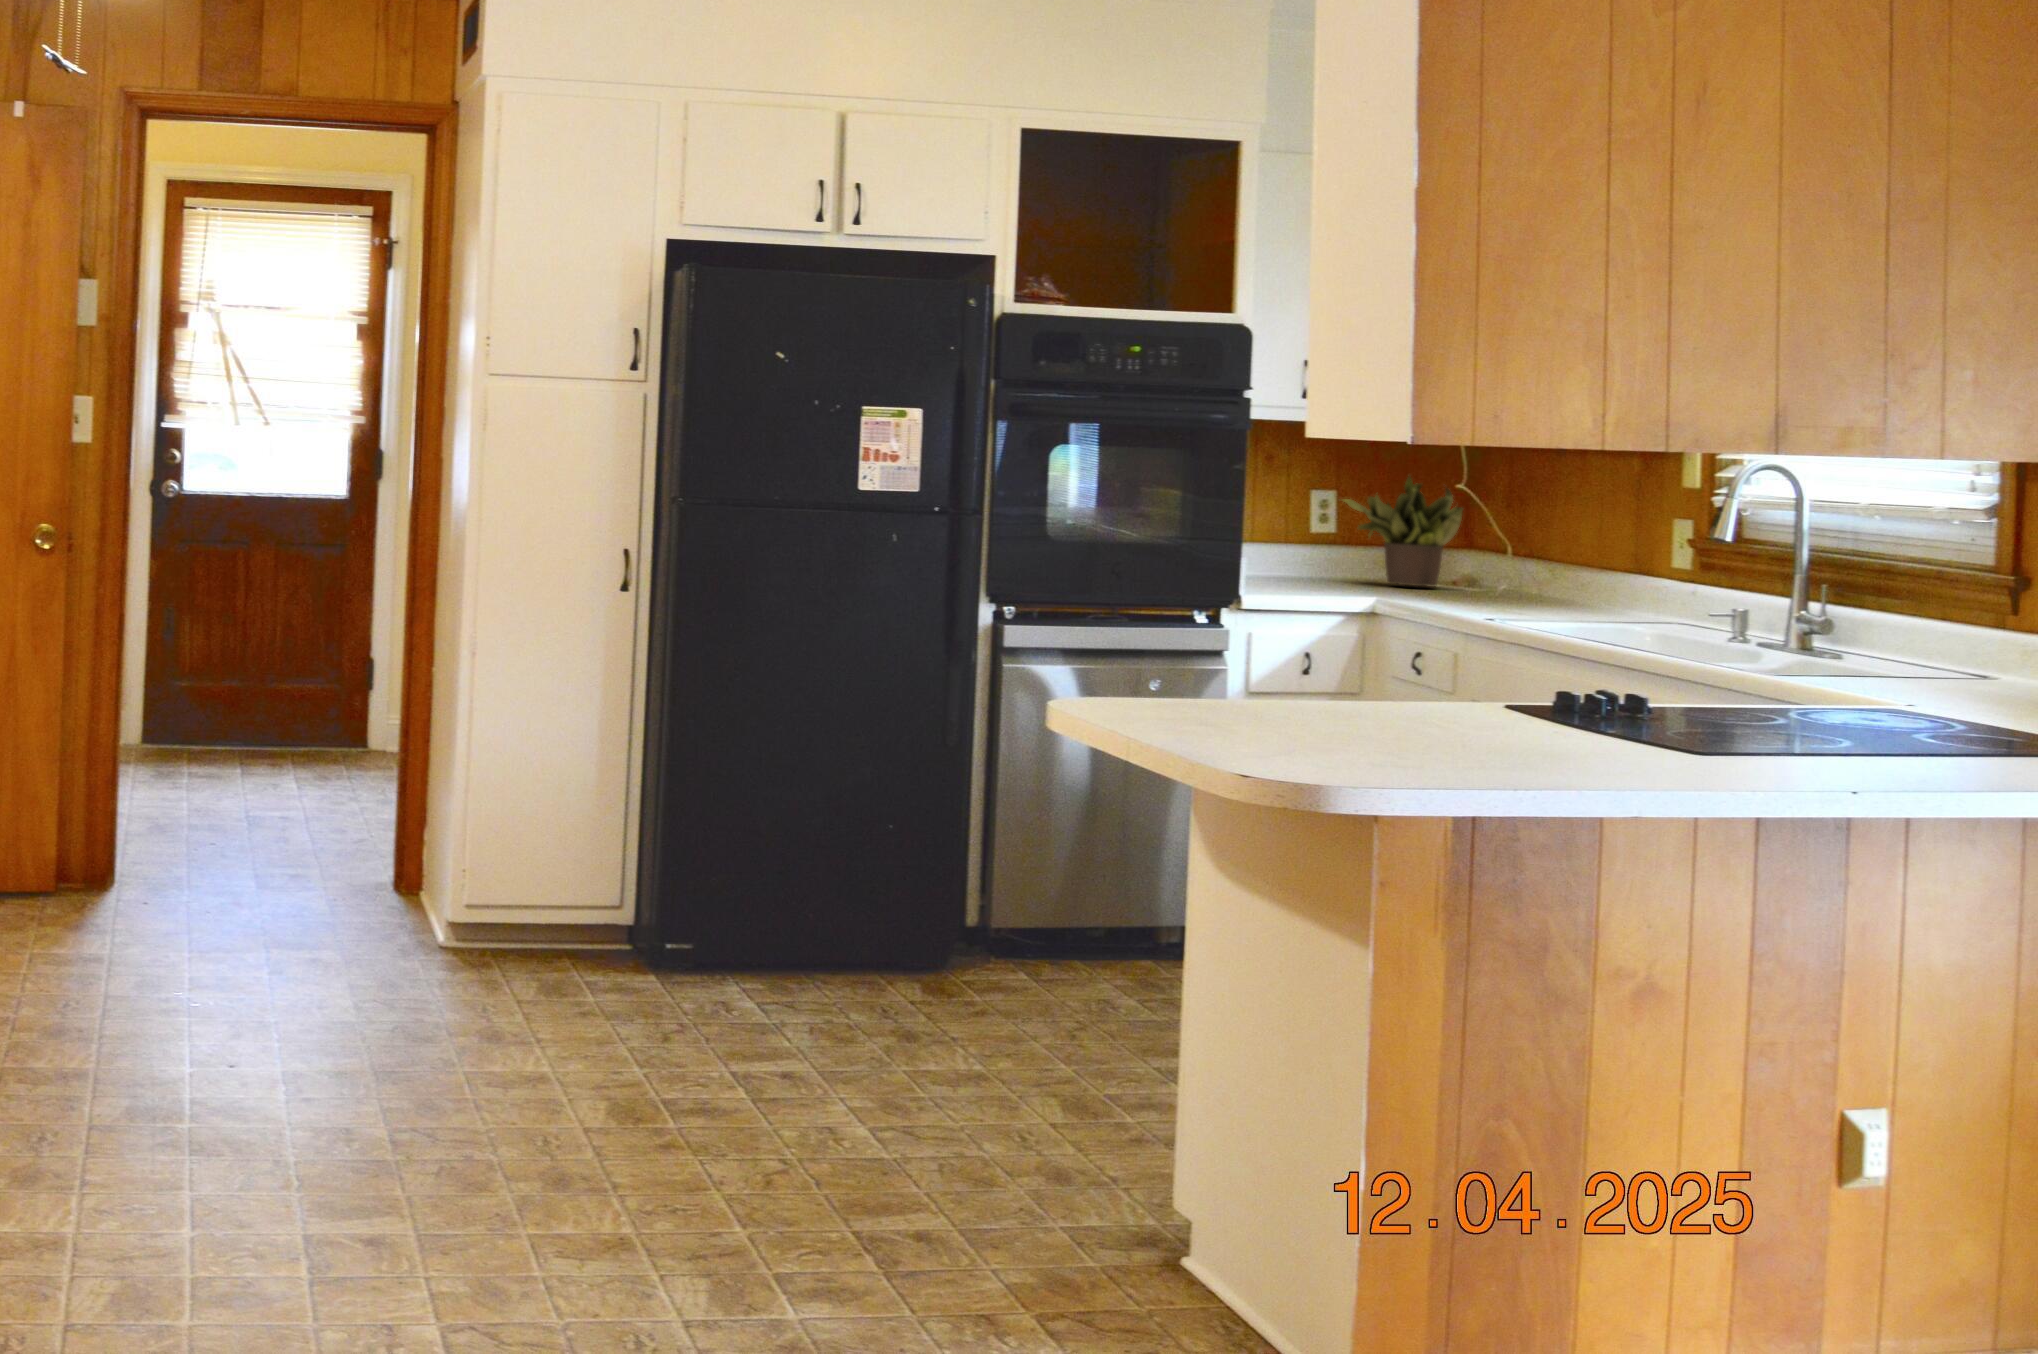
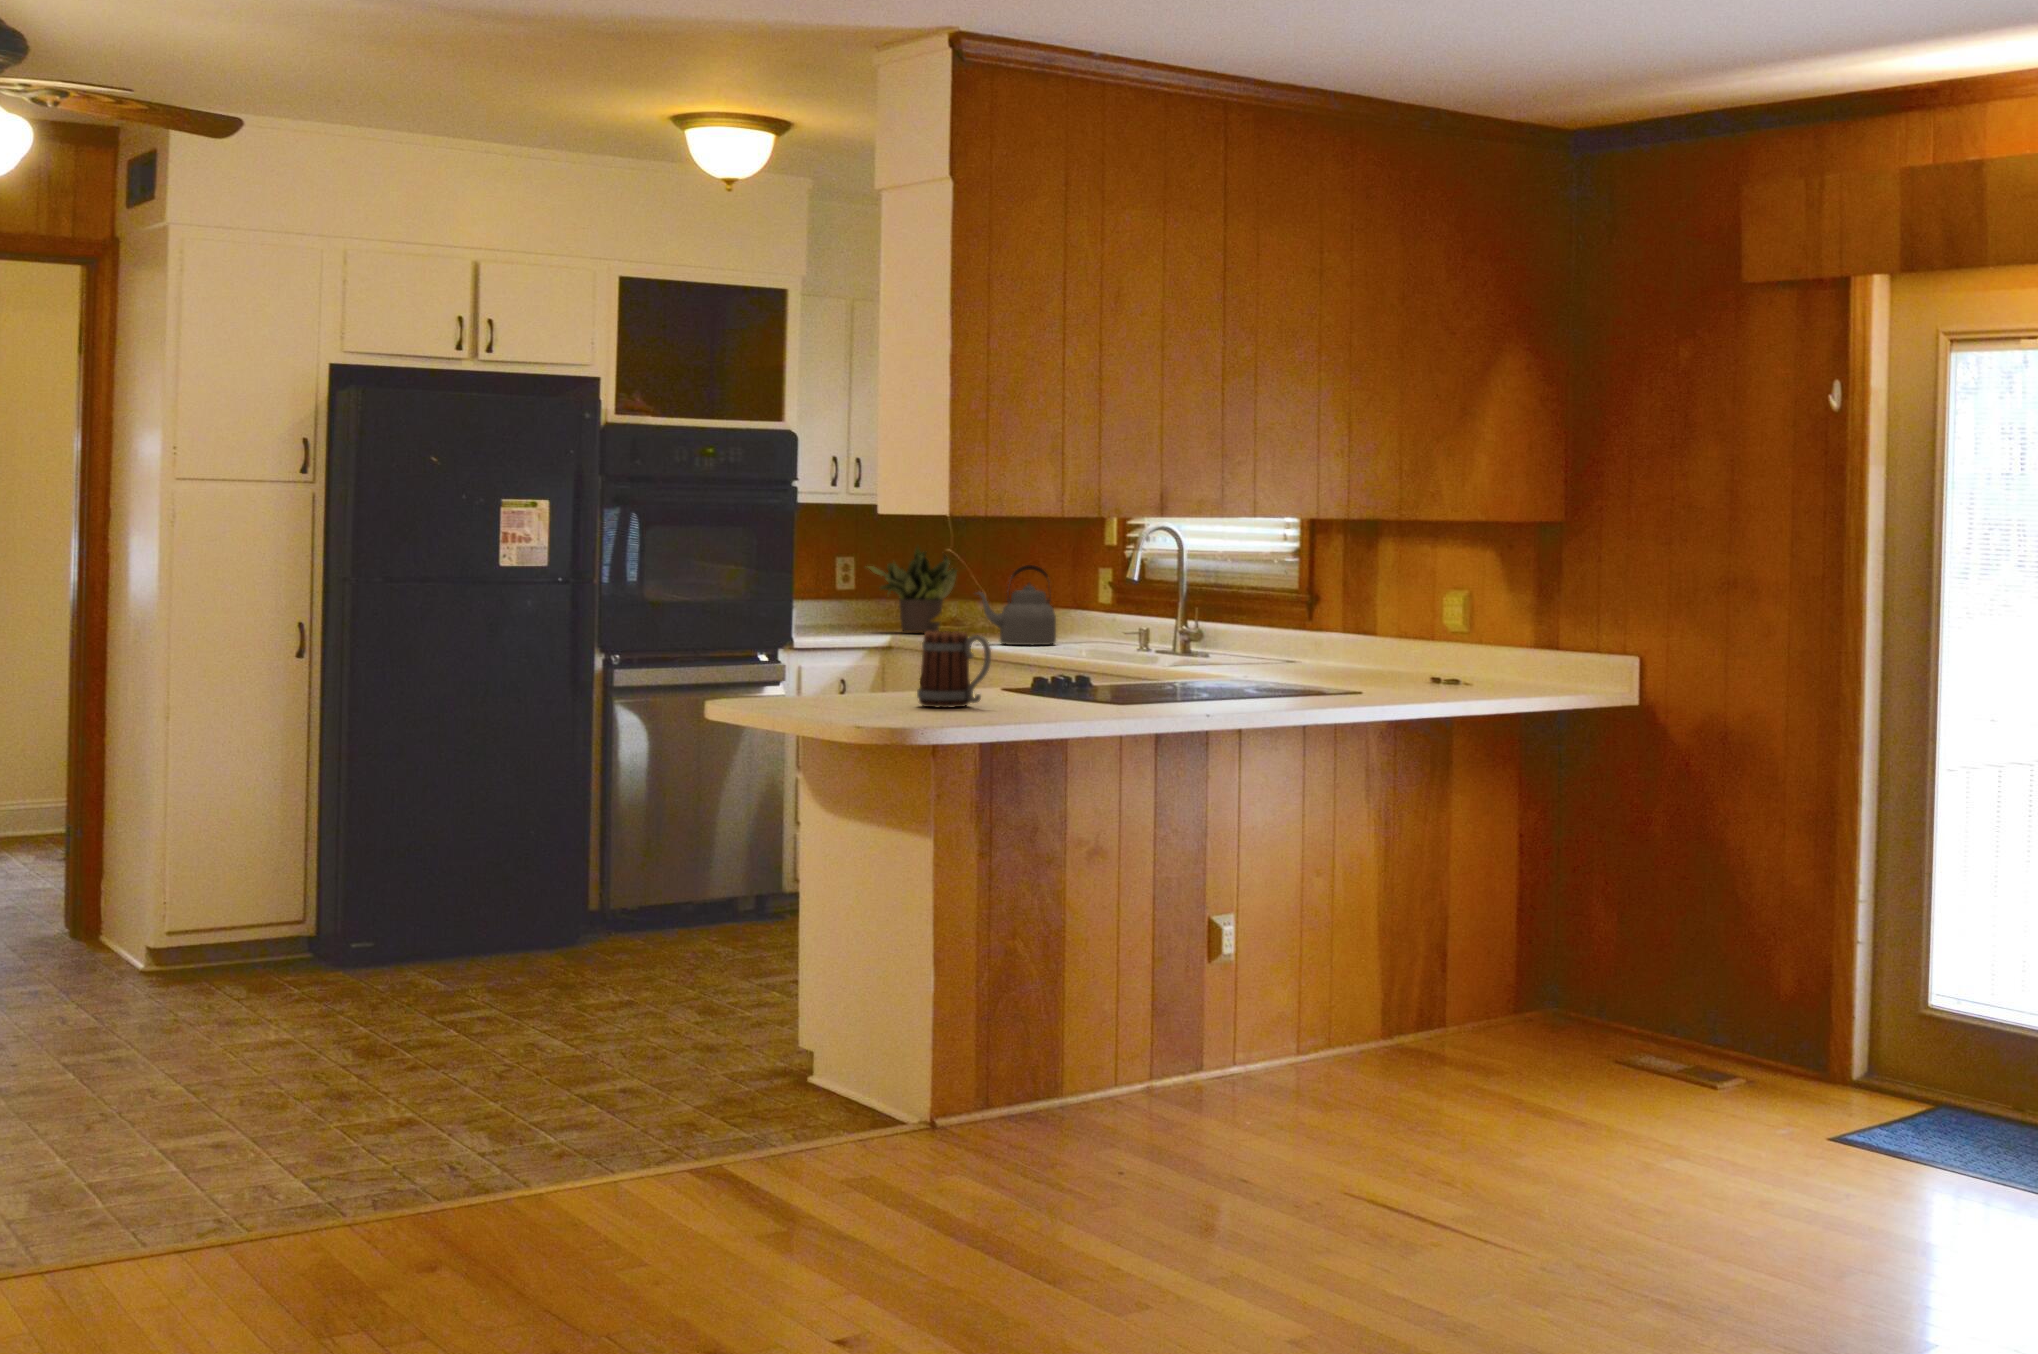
kettle: none [1479,510,1601,621] -> present [977,565,1056,645]
mug: none [1334,630,1462,760] -> present [917,631,991,708]

